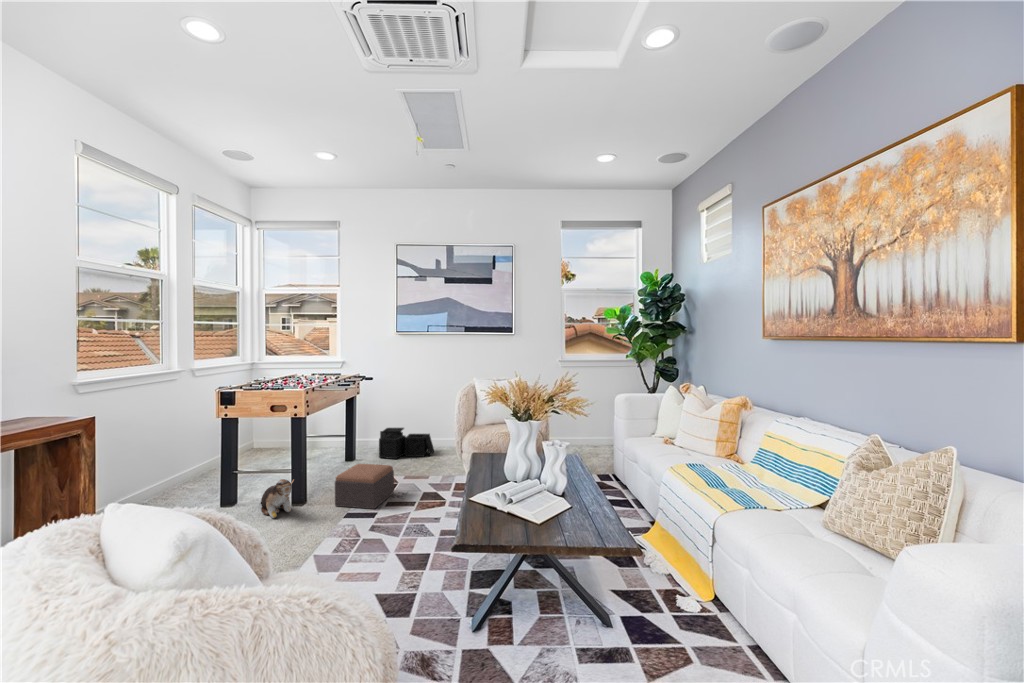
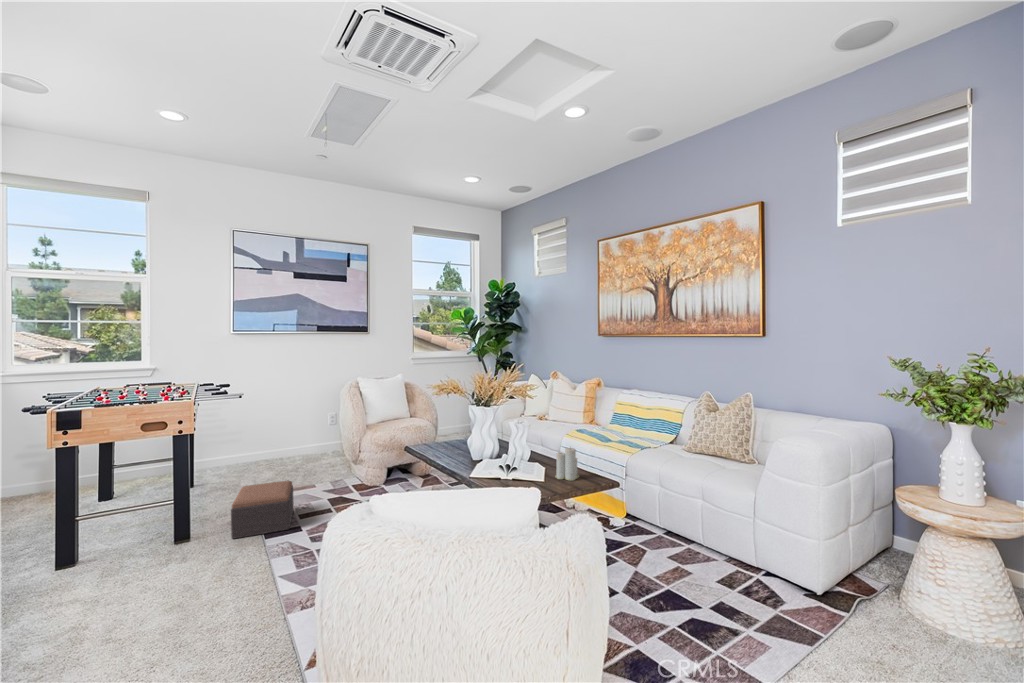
storage bin: present [379,428,434,459] -> none [214,443,292,482]
plush toy: present [261,479,294,518] -> none [109,515,189,573]
candle: none [567,481,597,528] -> present [555,448,579,481]

